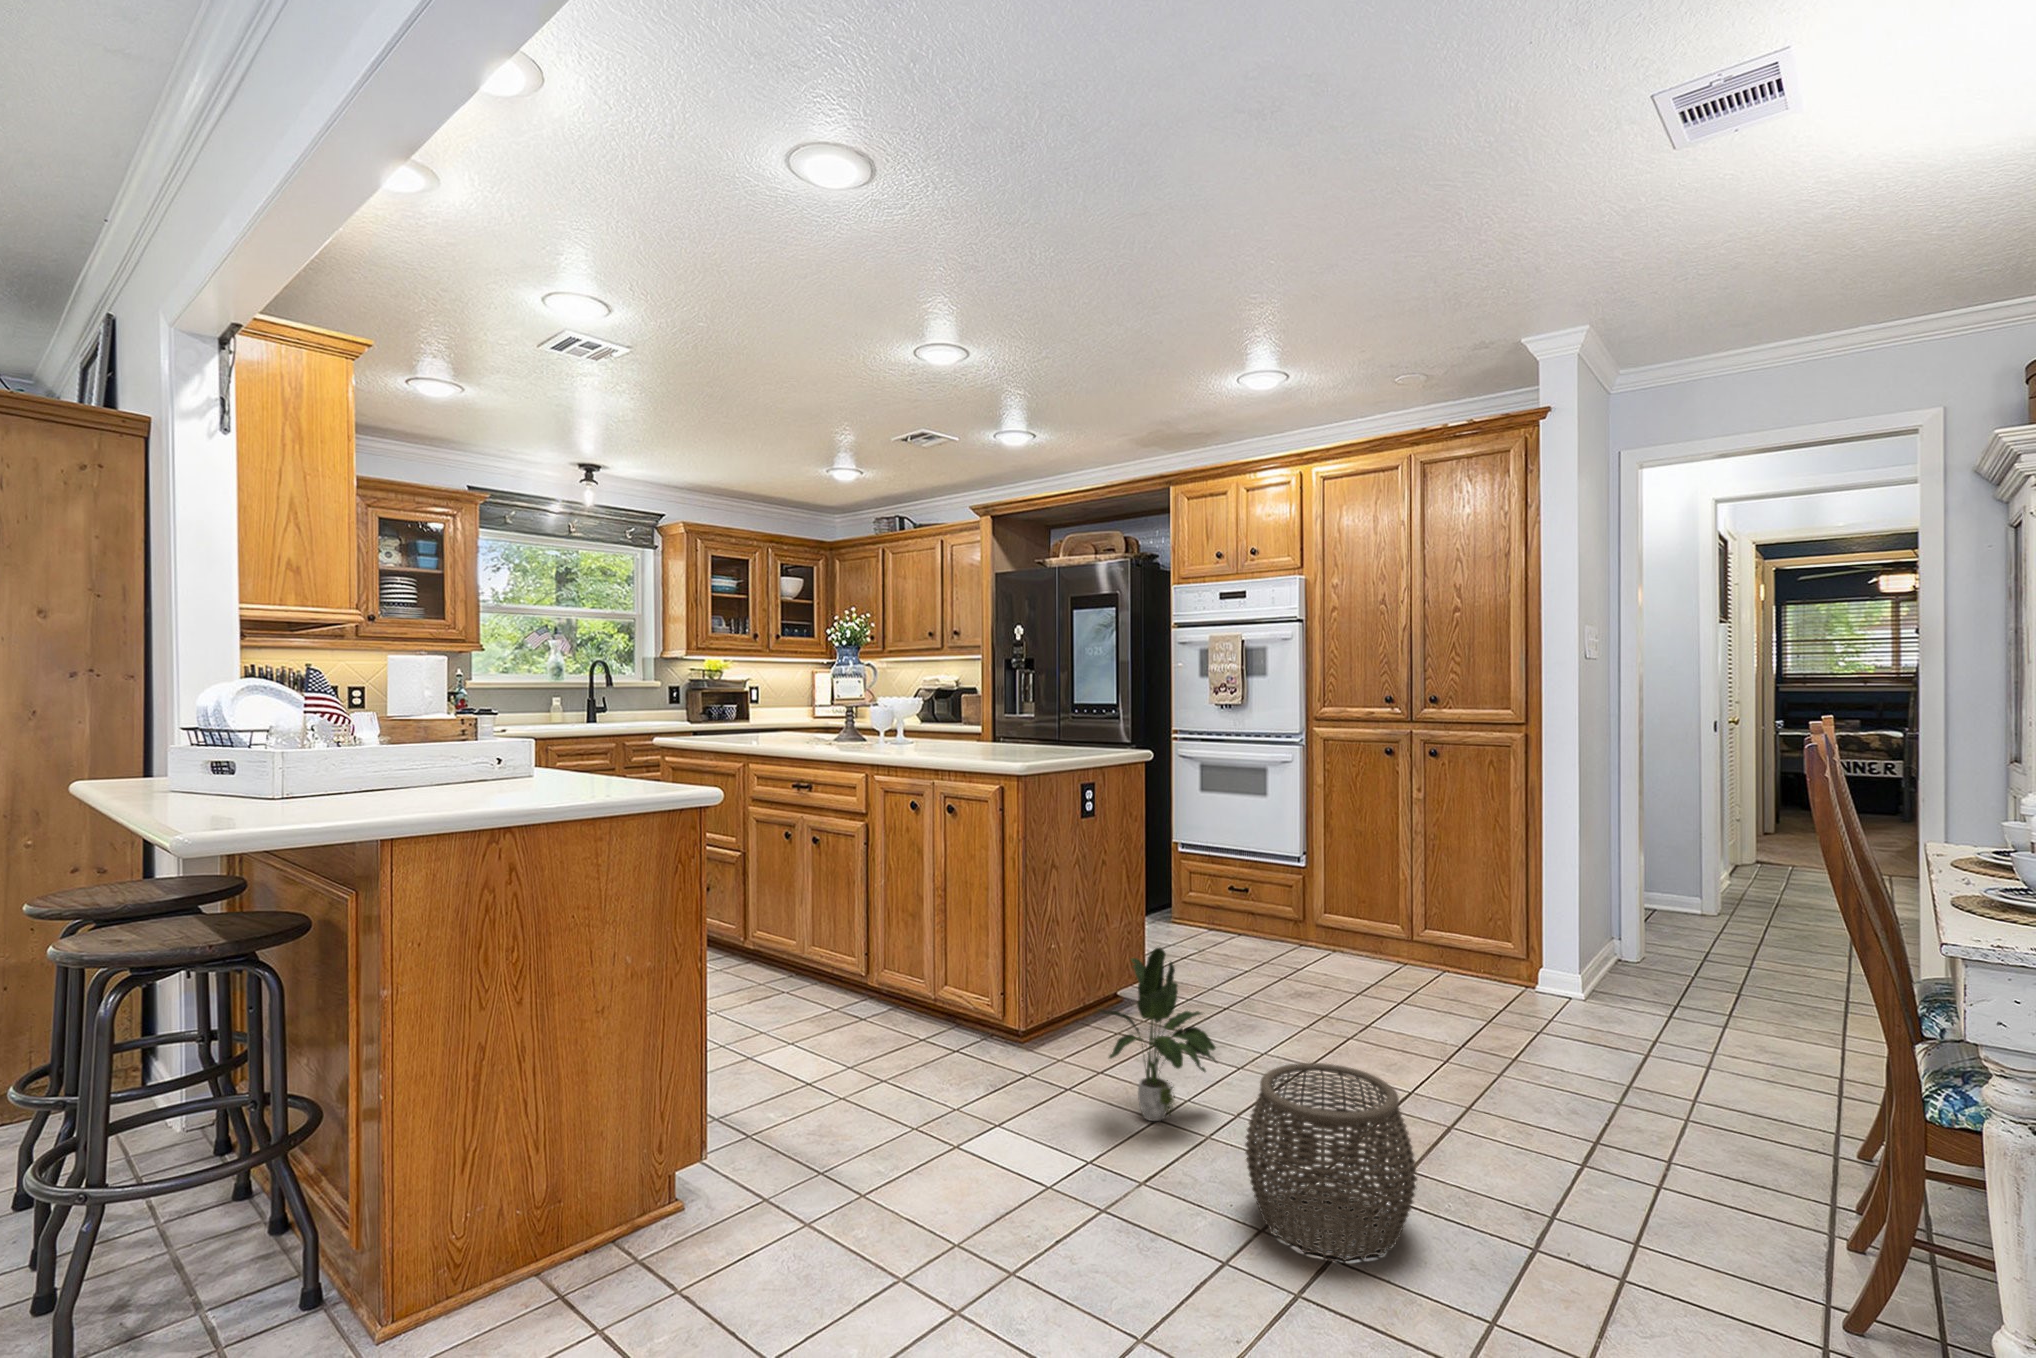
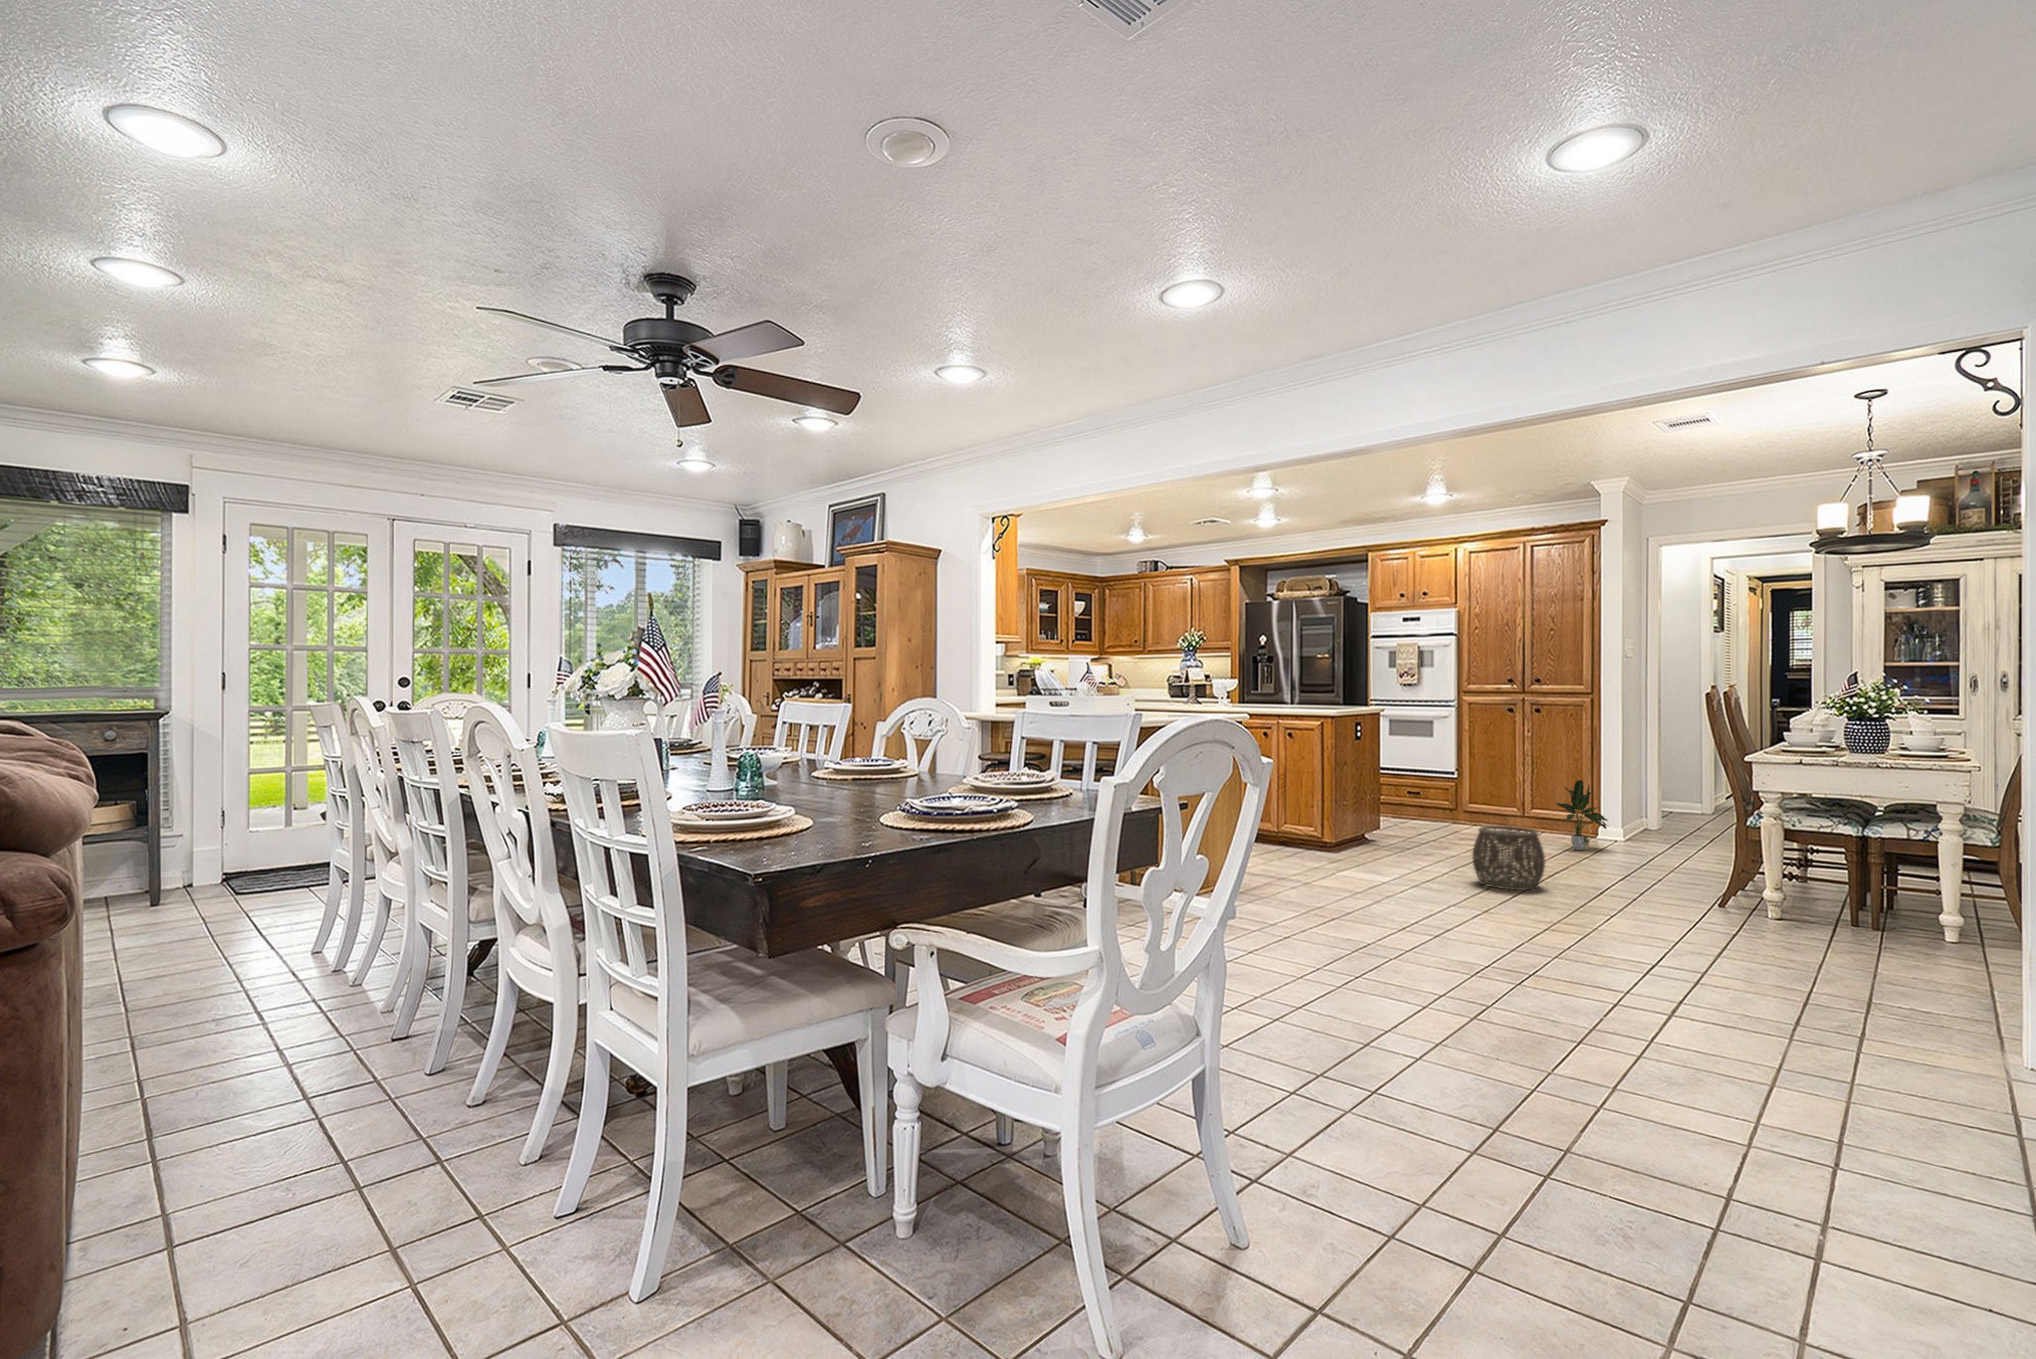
potted plant: present [1103,947,1216,1121] -> present [1556,780,1608,850]

